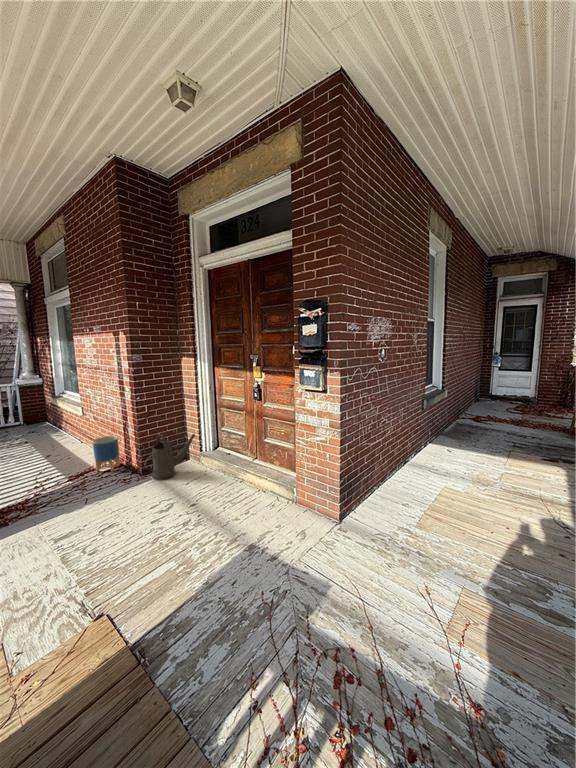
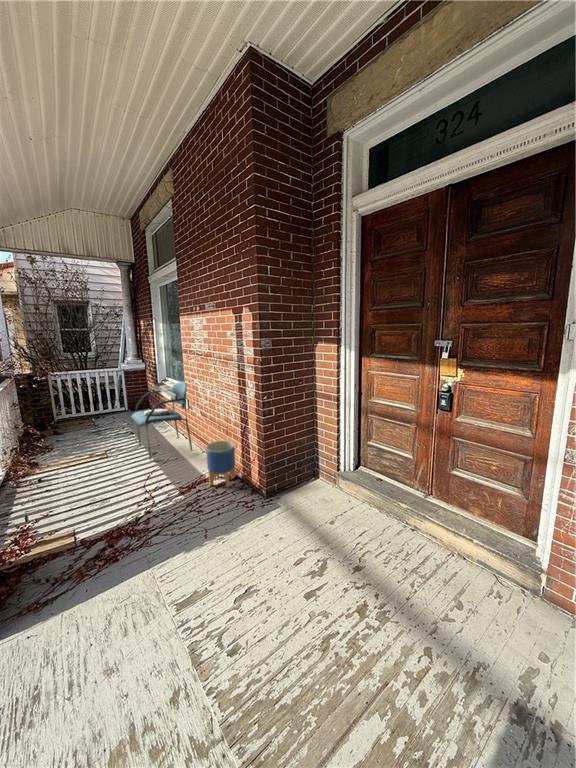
chair: none [25,392,86,462] -> present [131,382,192,461]
watering can: present [145,434,195,480] -> none [274,447,334,511]

